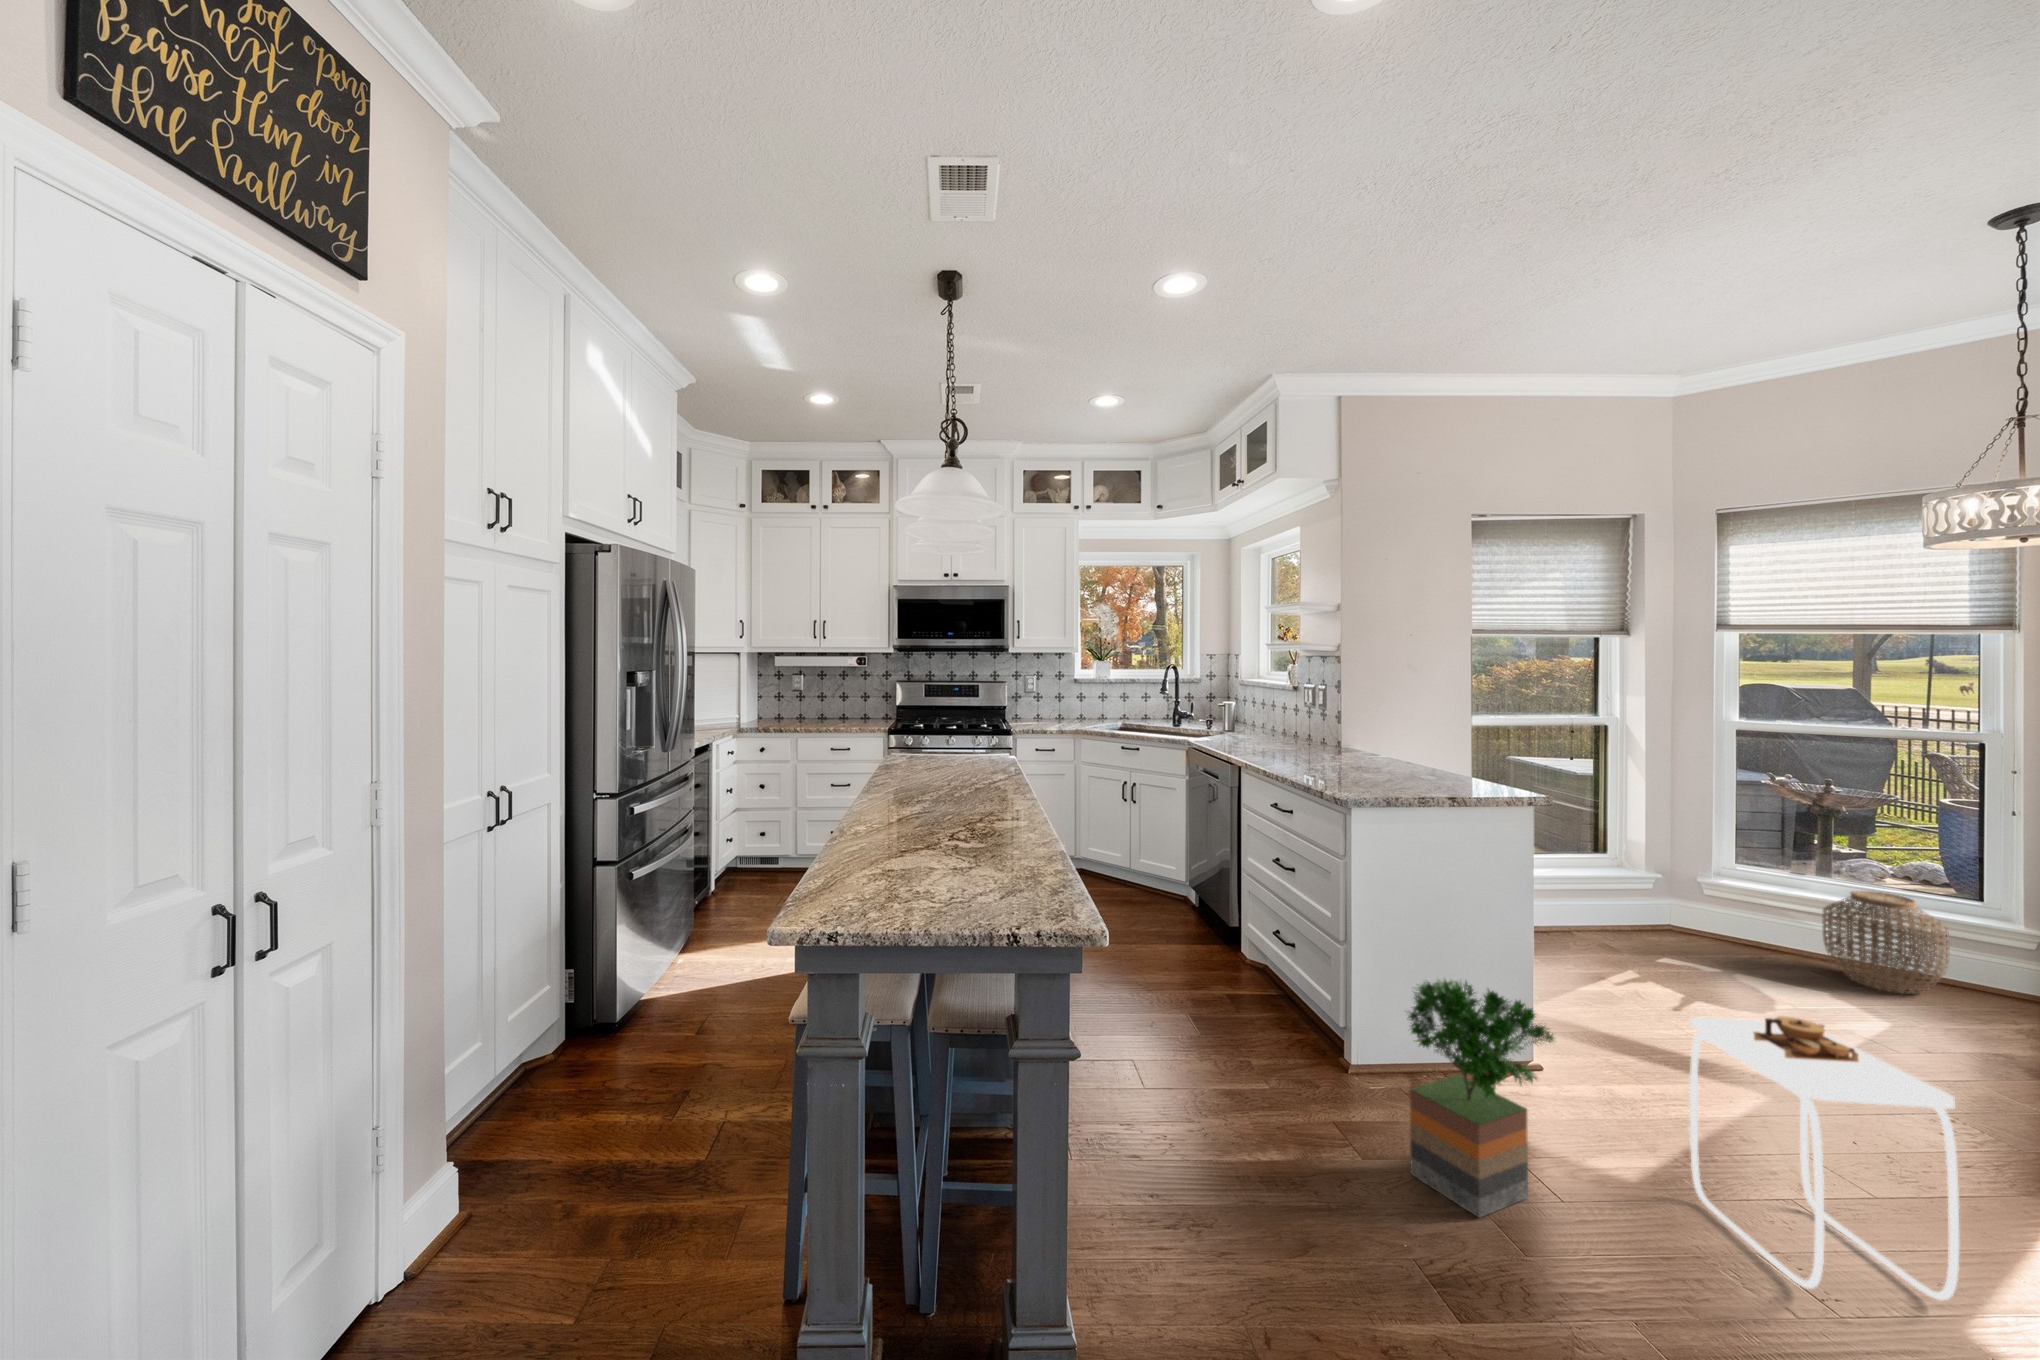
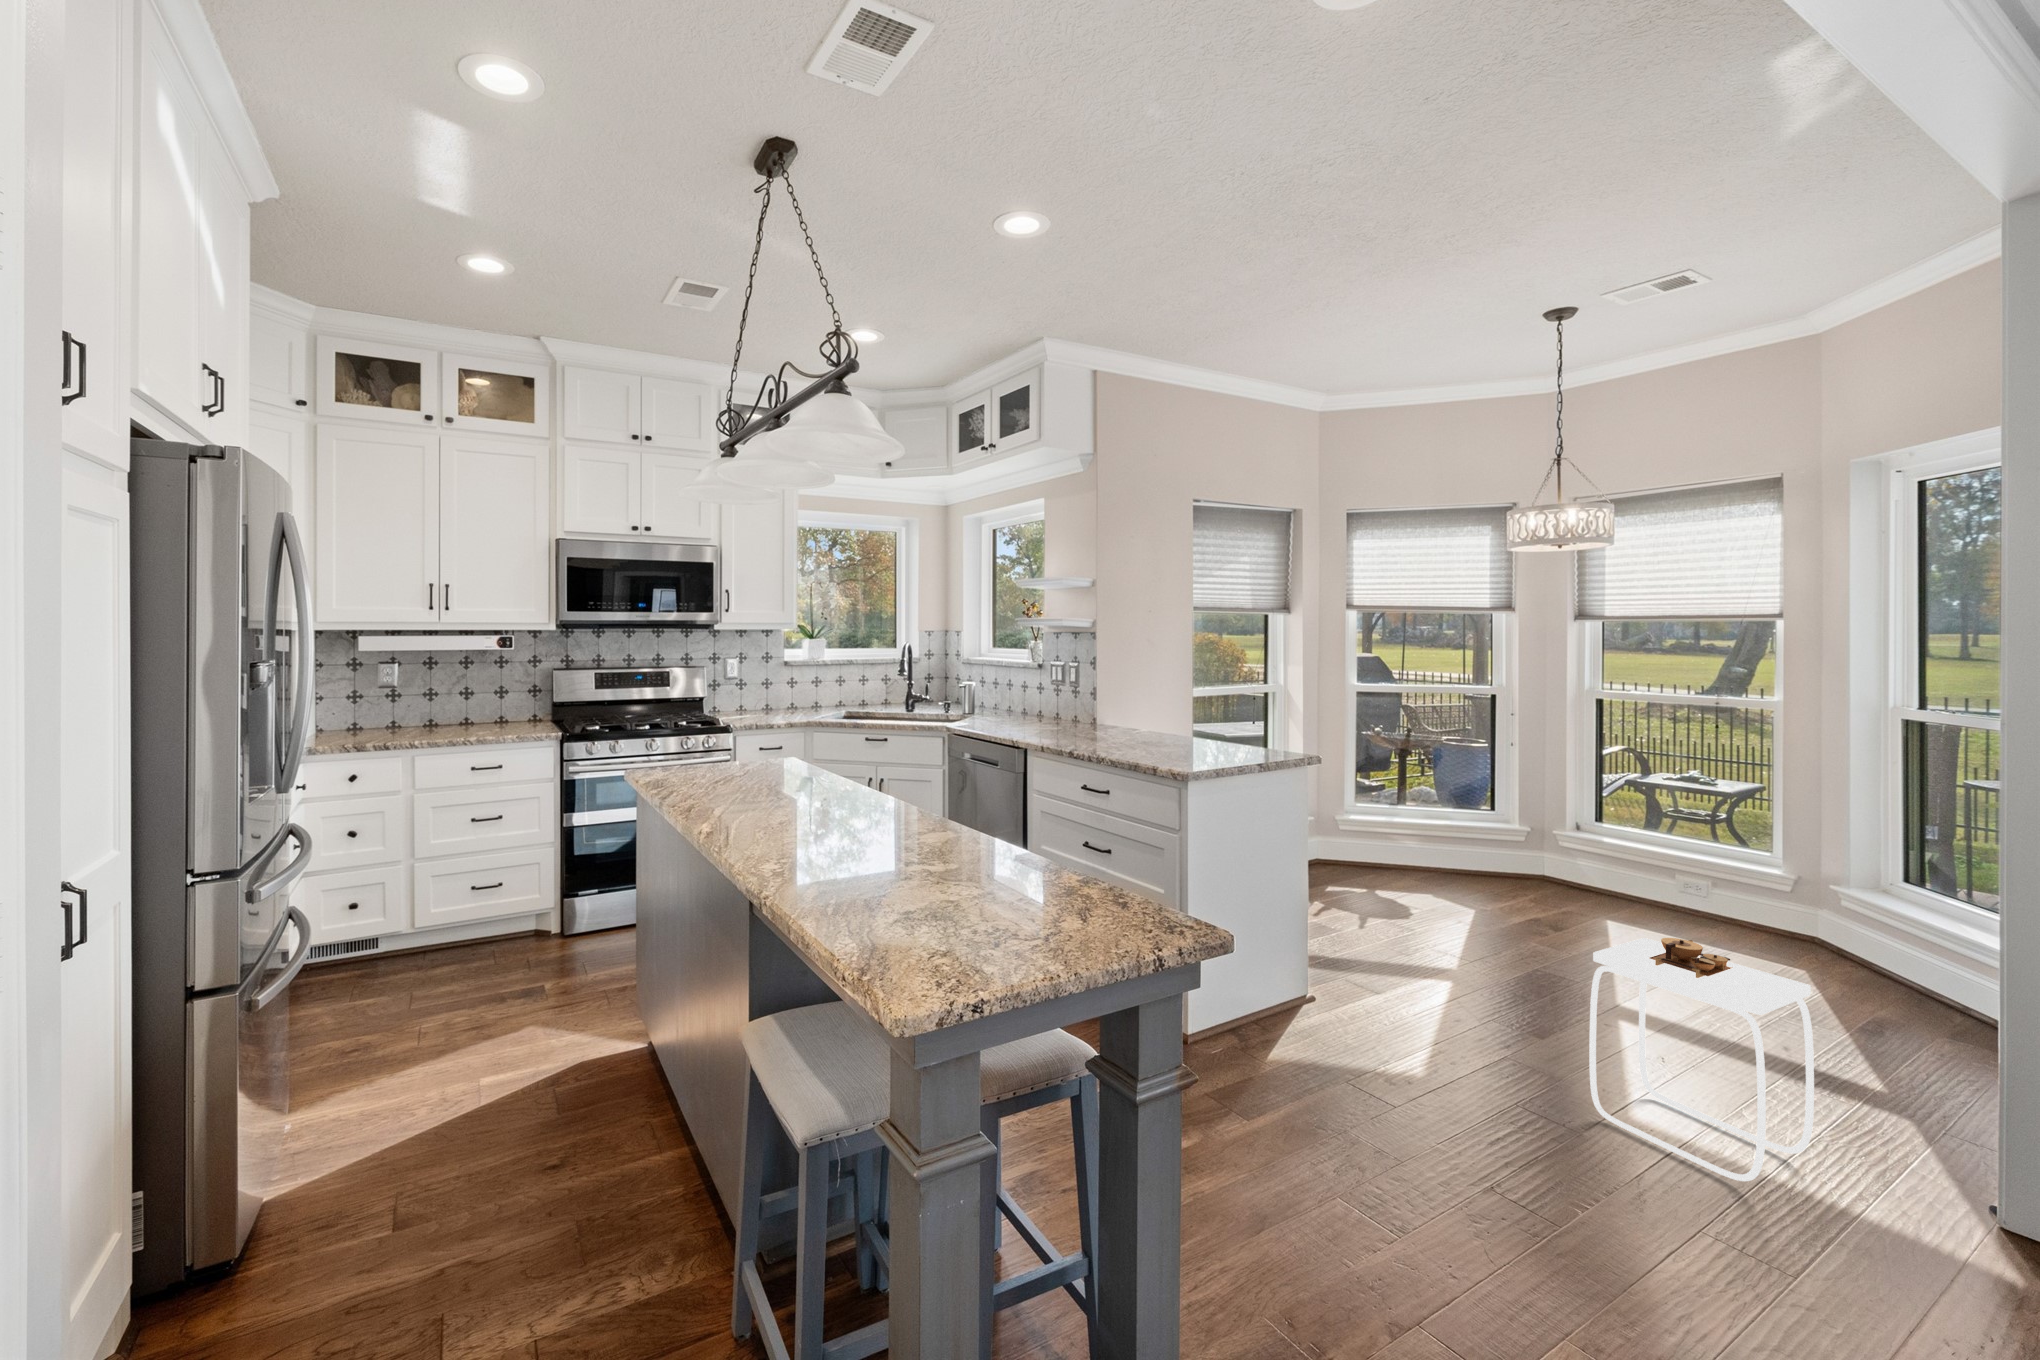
woven basket: present [1823,891,1949,994] -> none [1420,808,1496,882]
potted tree: present [1409,979,1554,1218] -> none [1404,959,1576,1214]

